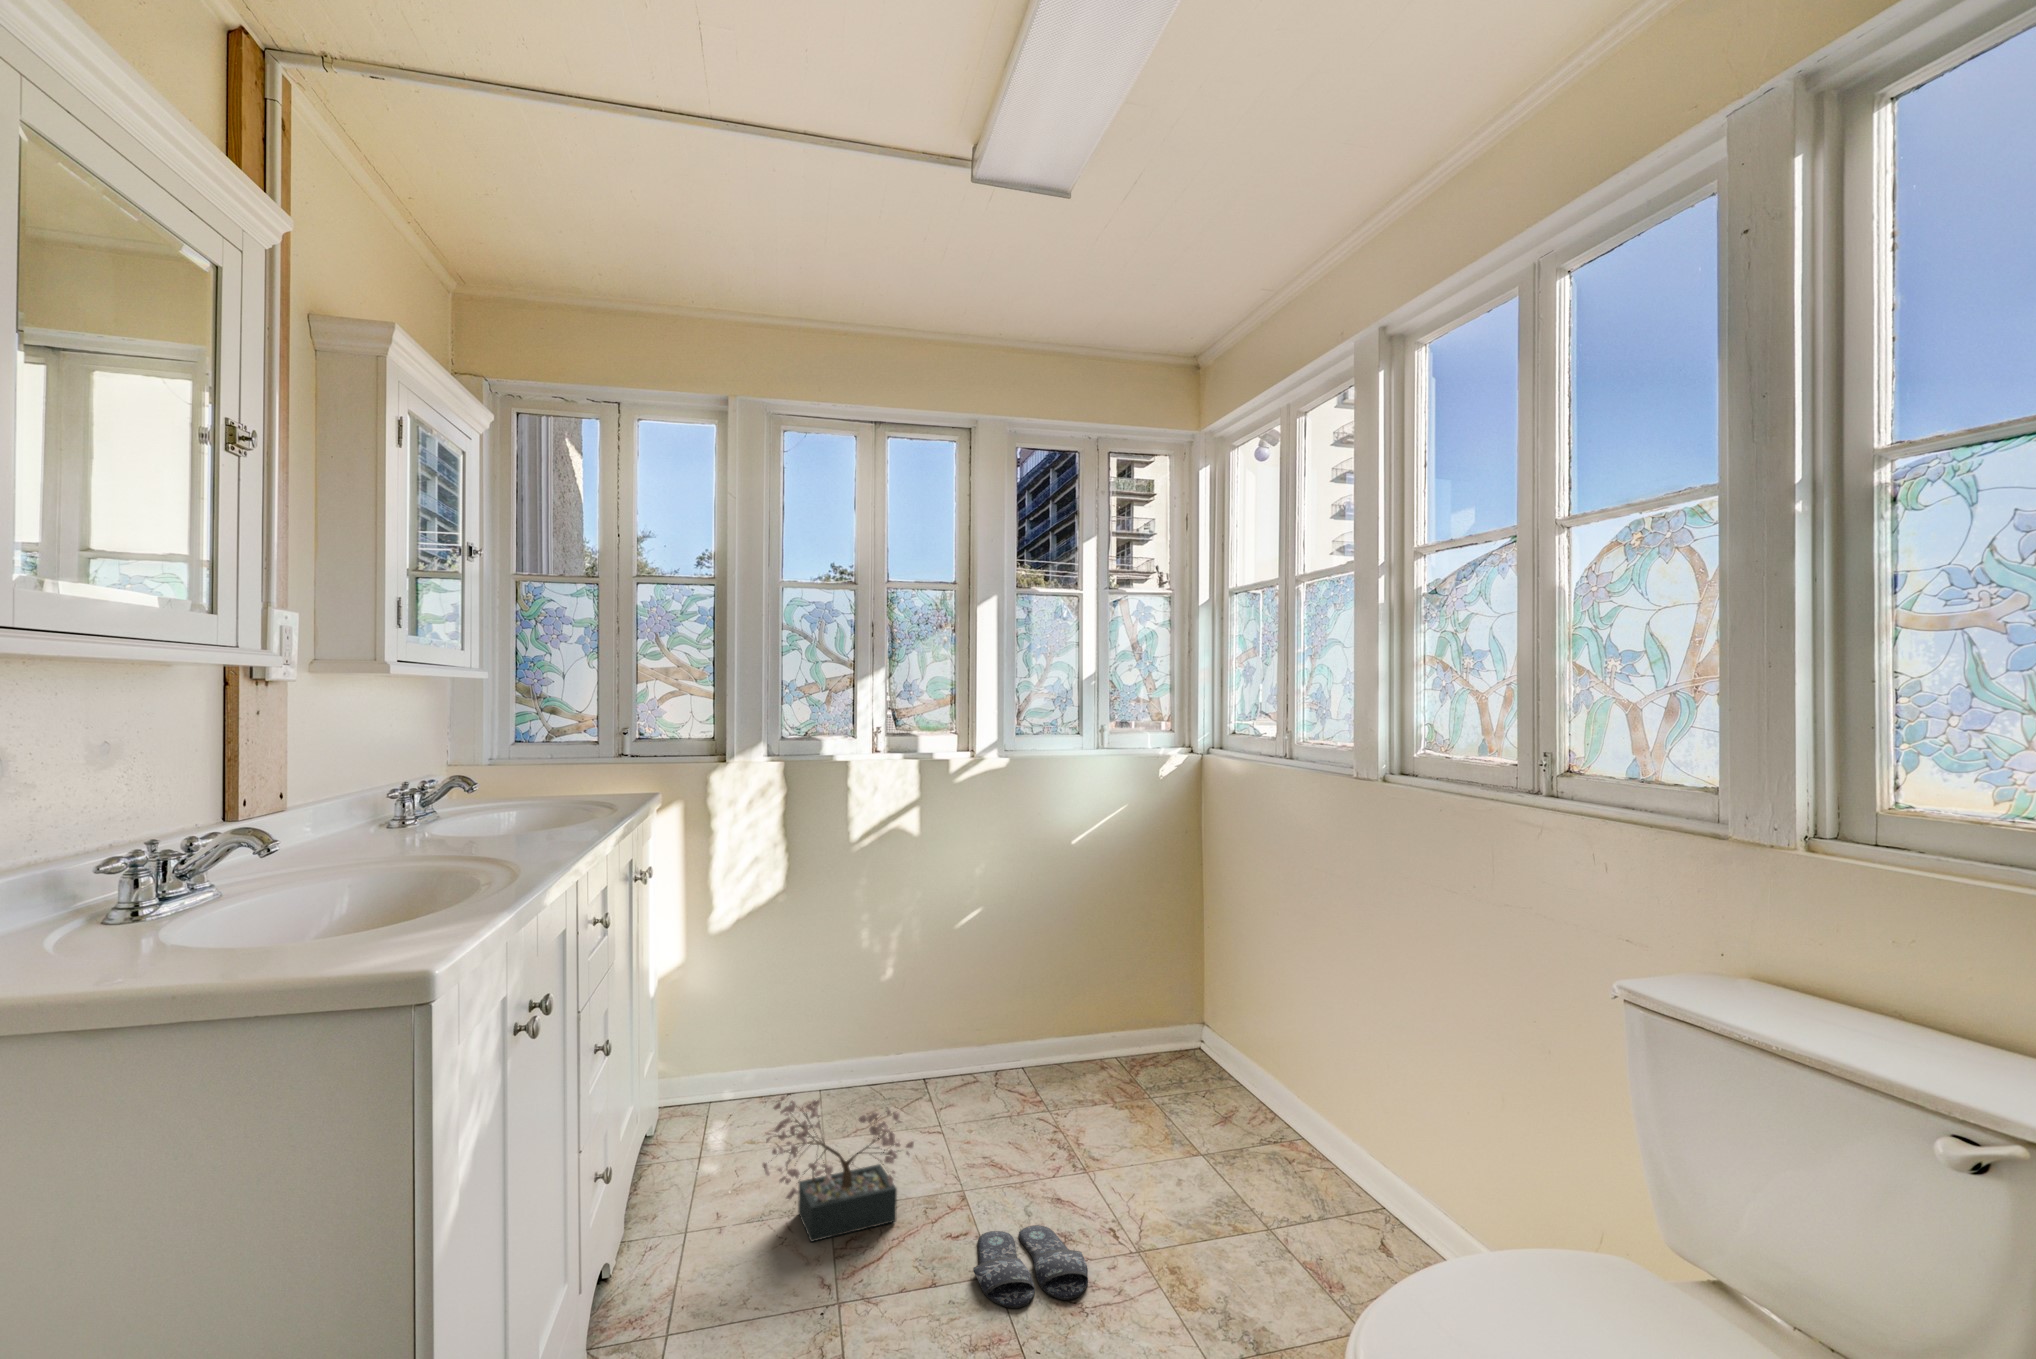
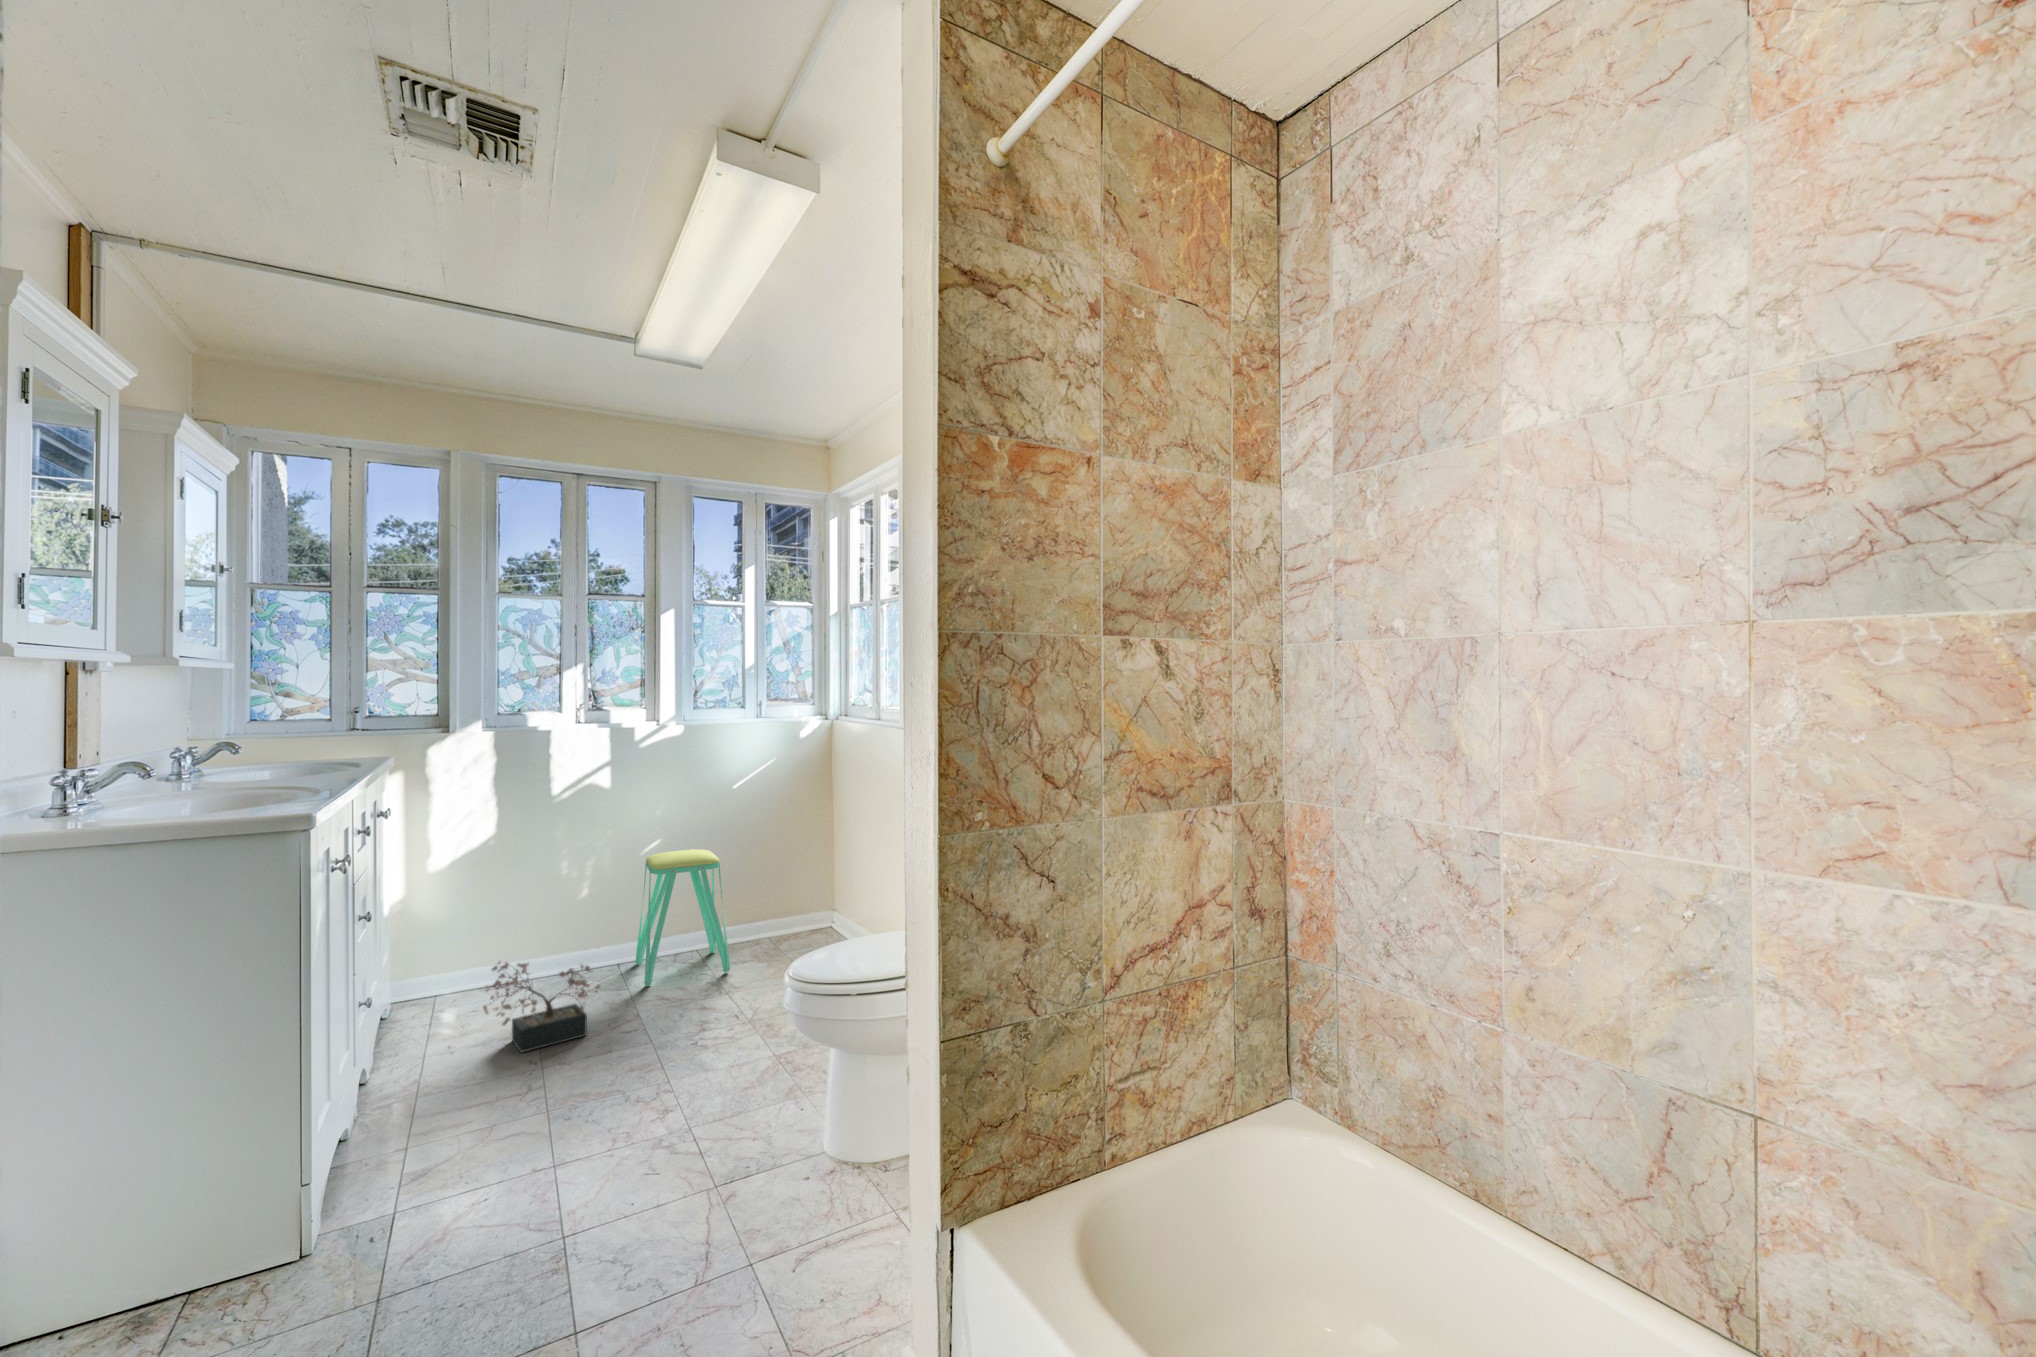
stool: none [947,934,1077,1133] -> present [636,849,730,986]
slippers: present [973,1225,1088,1308] -> none [638,1025,716,1065]

